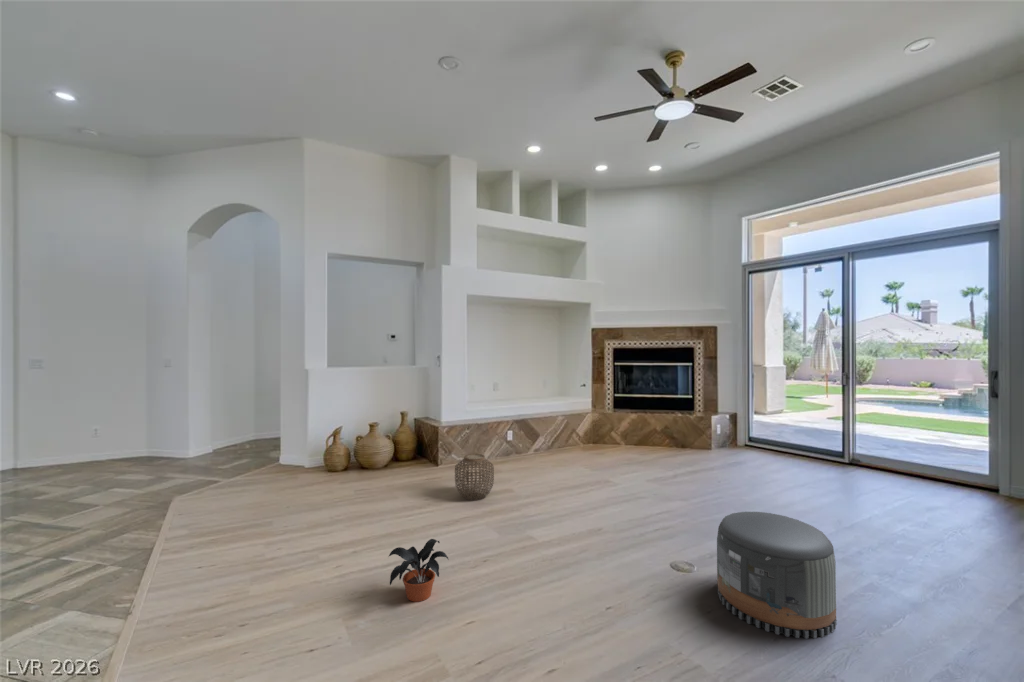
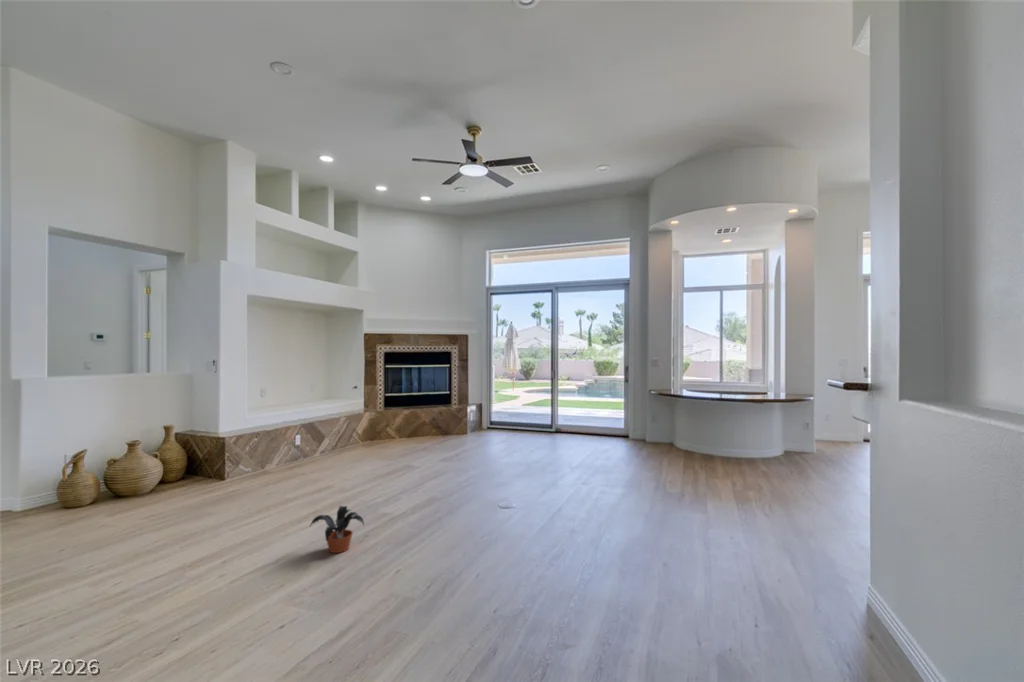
woven basket: present [455,454,494,500] -> none [283,452,323,495]
pouf: present [717,512,836,639] -> none [525,448,584,508]

